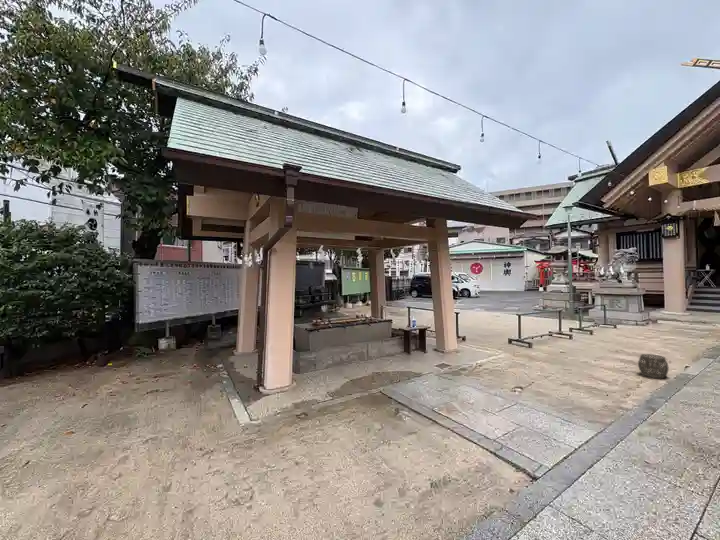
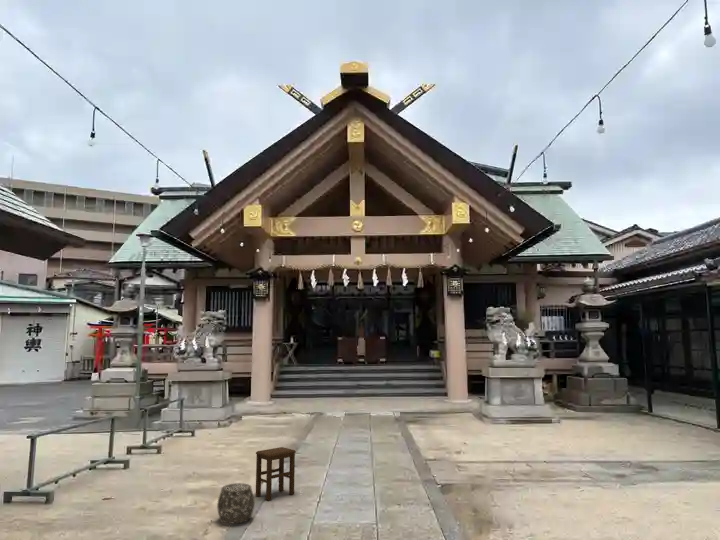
stool: none [668,338,708,372] -> present [256,447,296,501]

